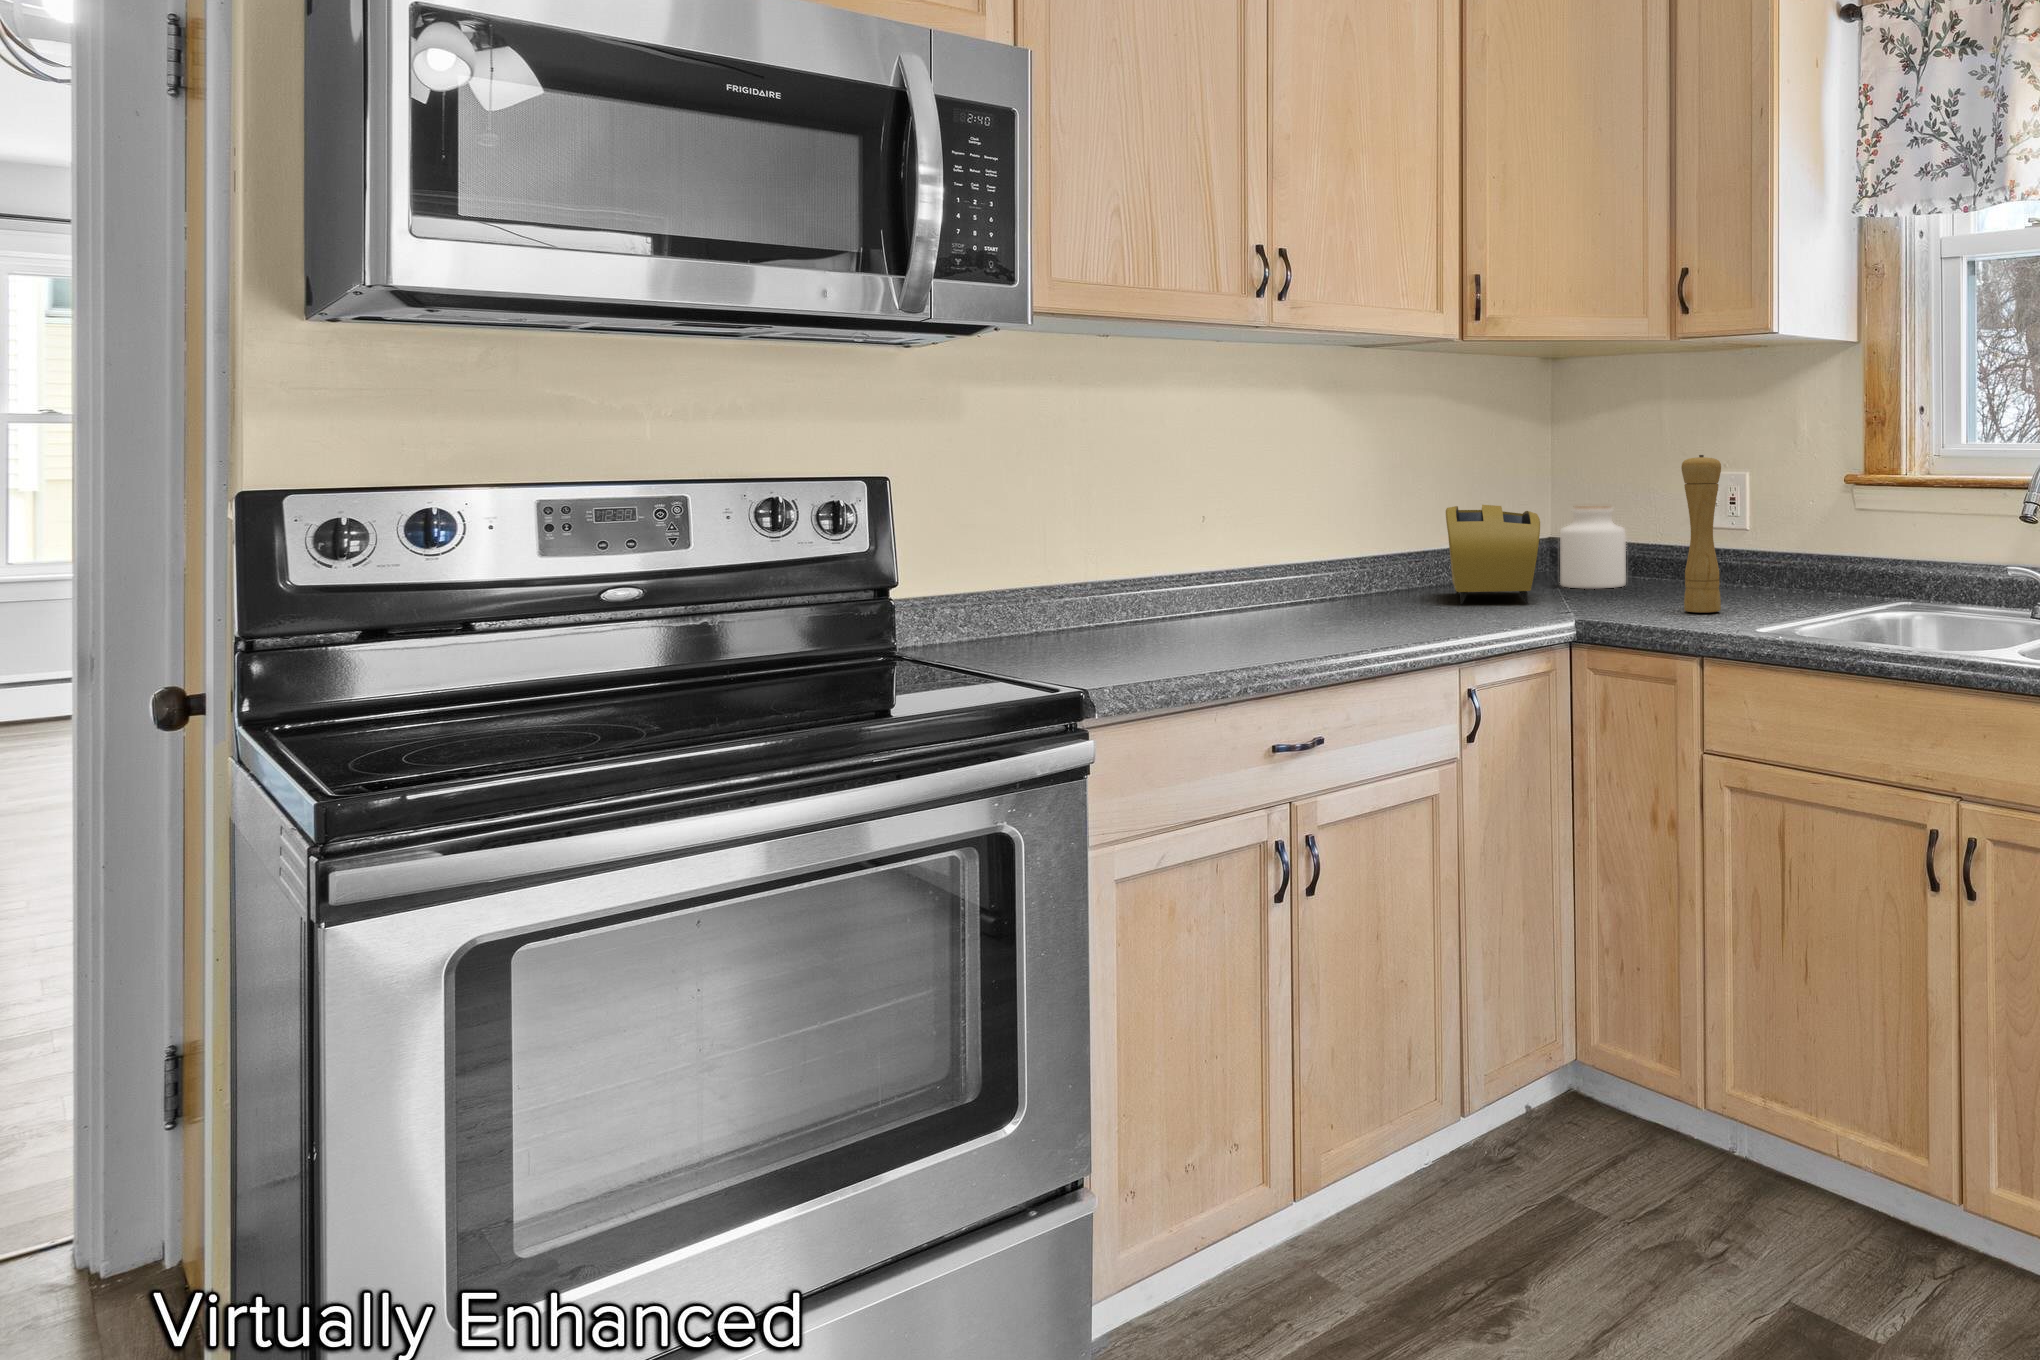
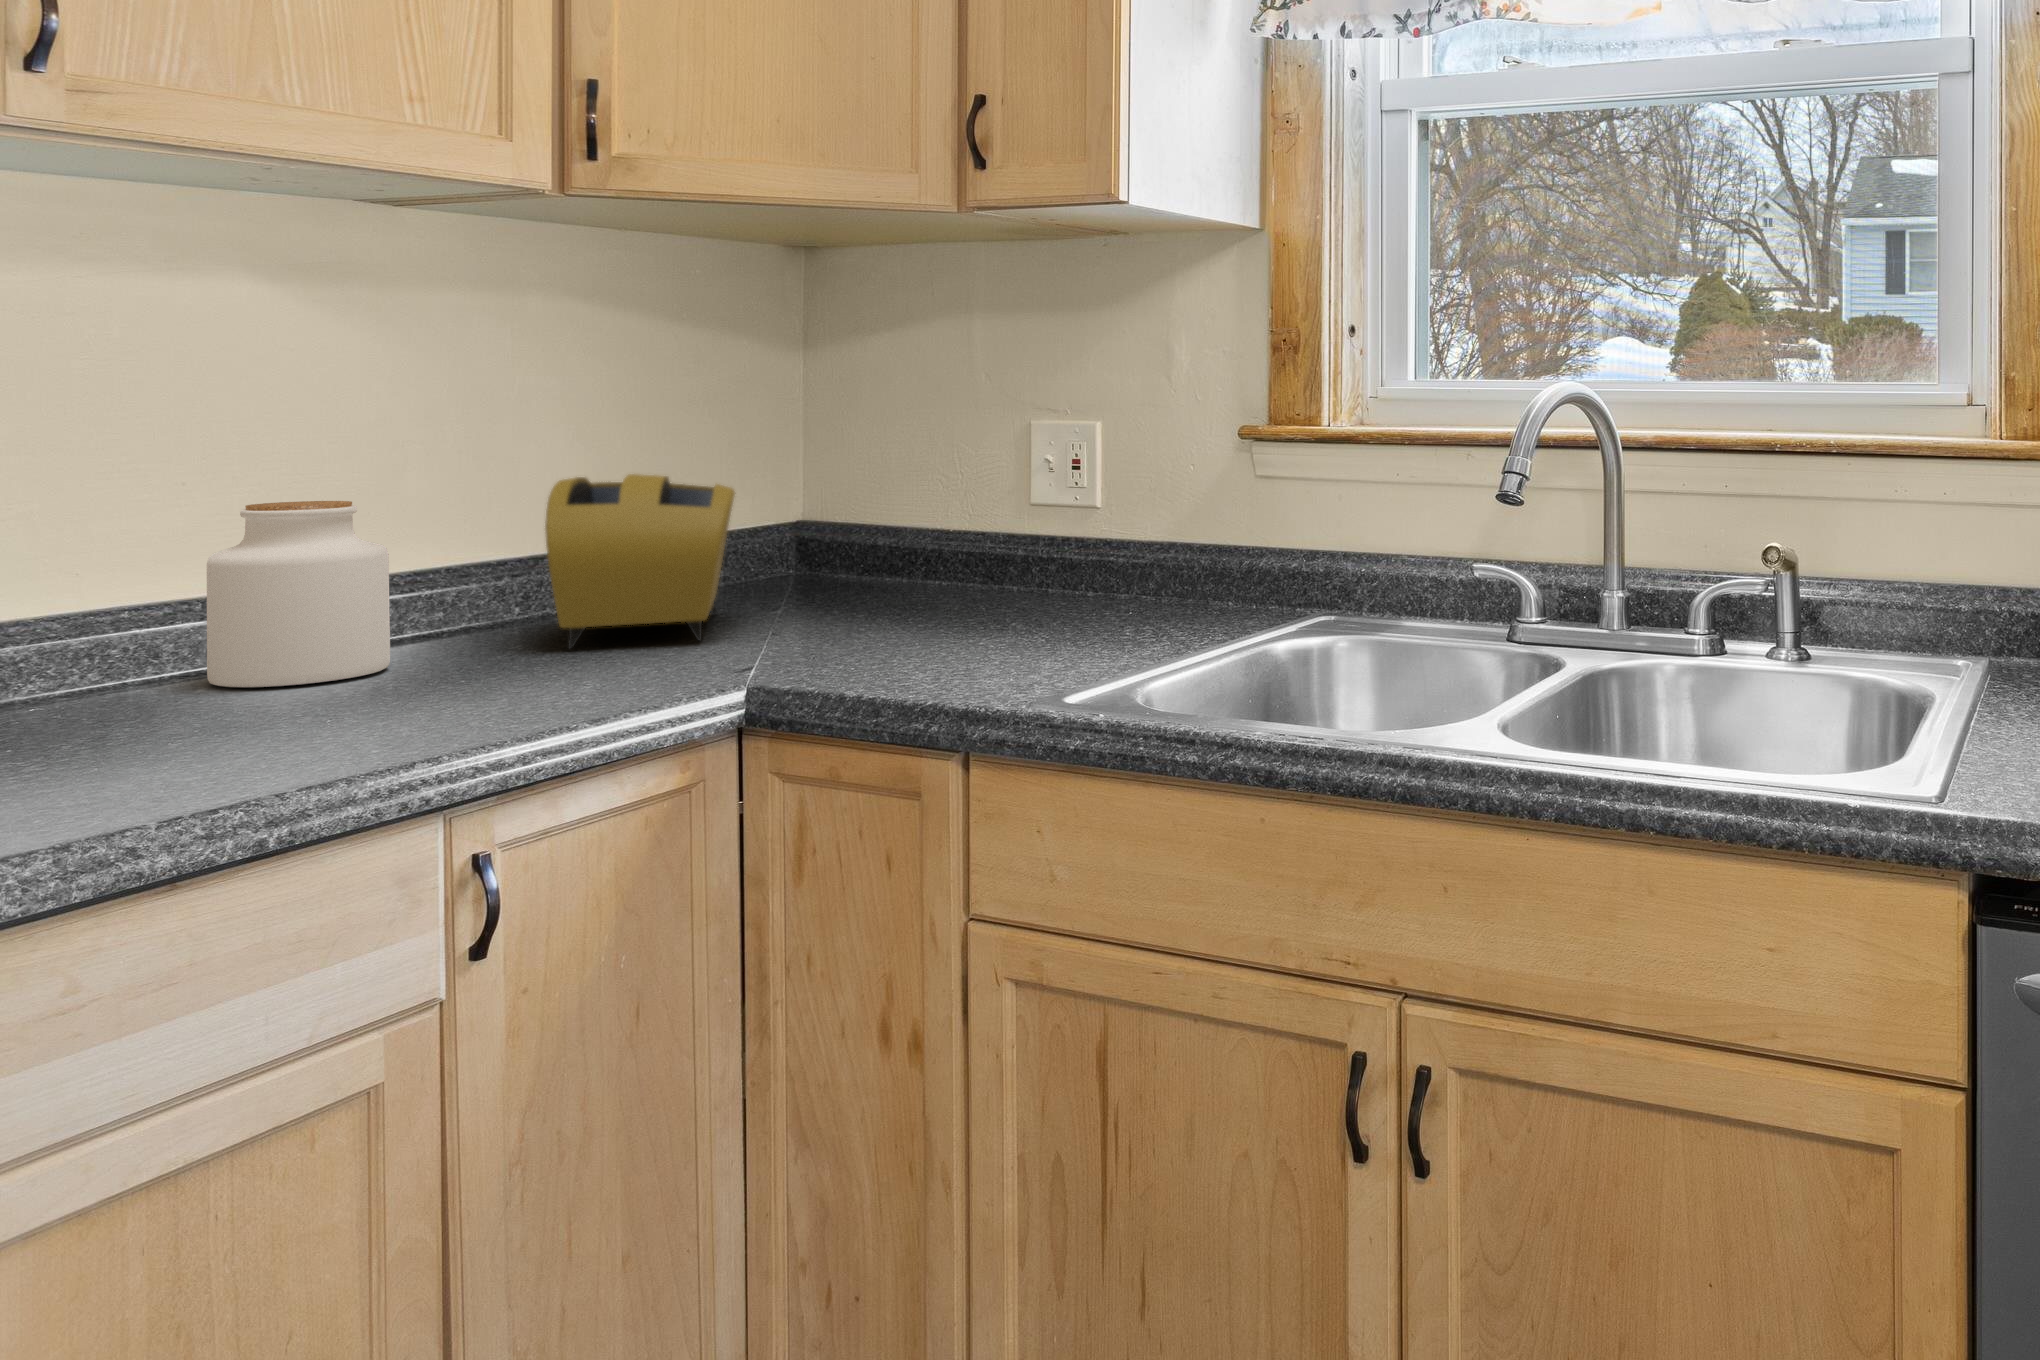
pepper mill: present [1681,455,1721,613] -> none [966,393,1035,651]
jar: present [1560,506,1626,588] -> present [207,501,390,687]

